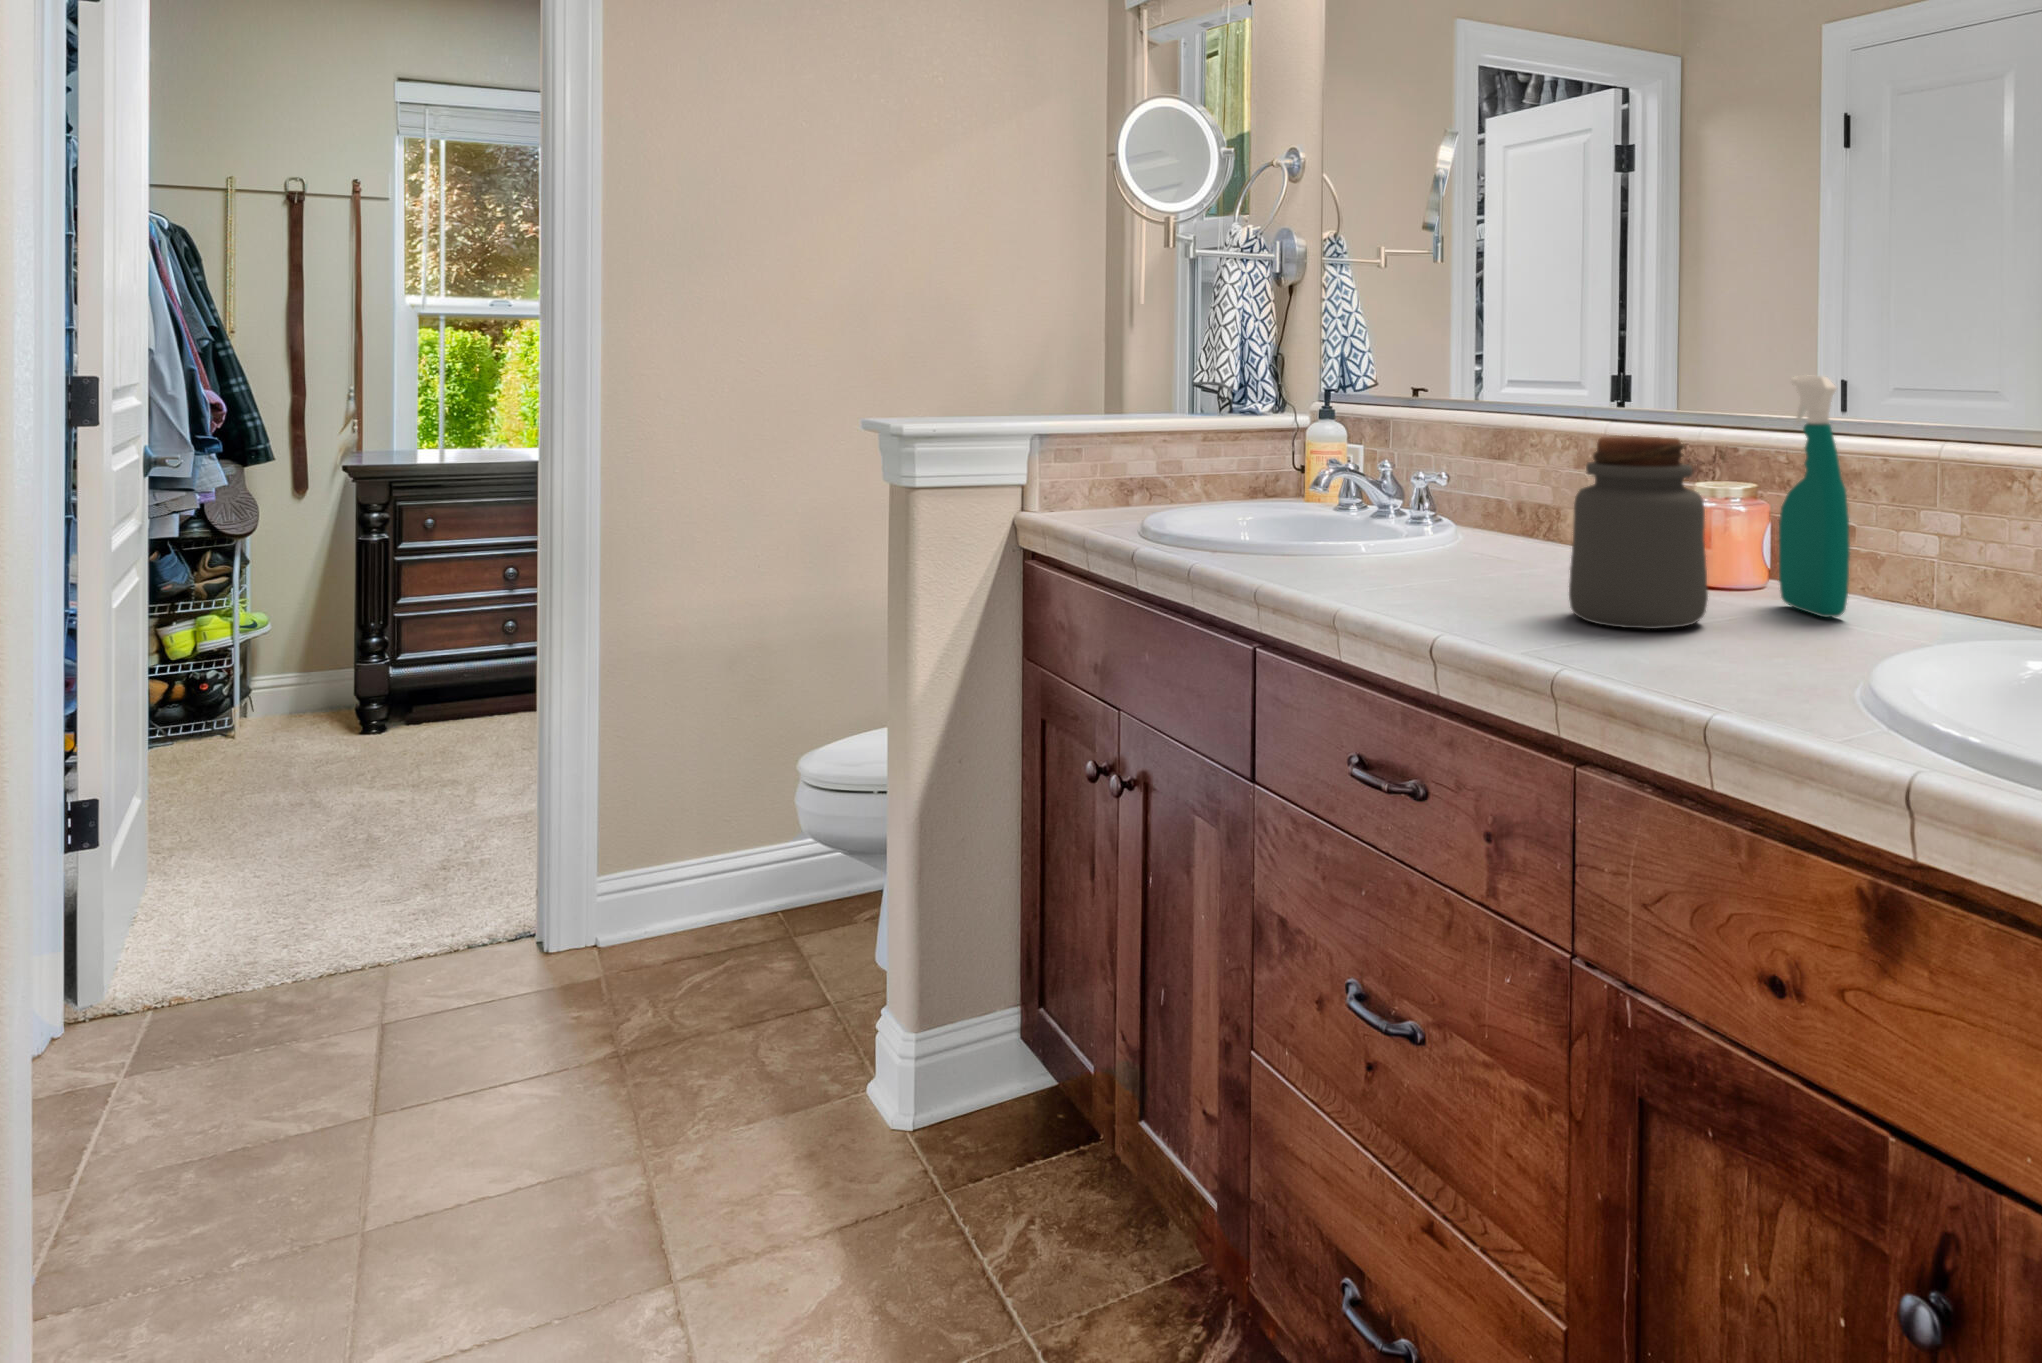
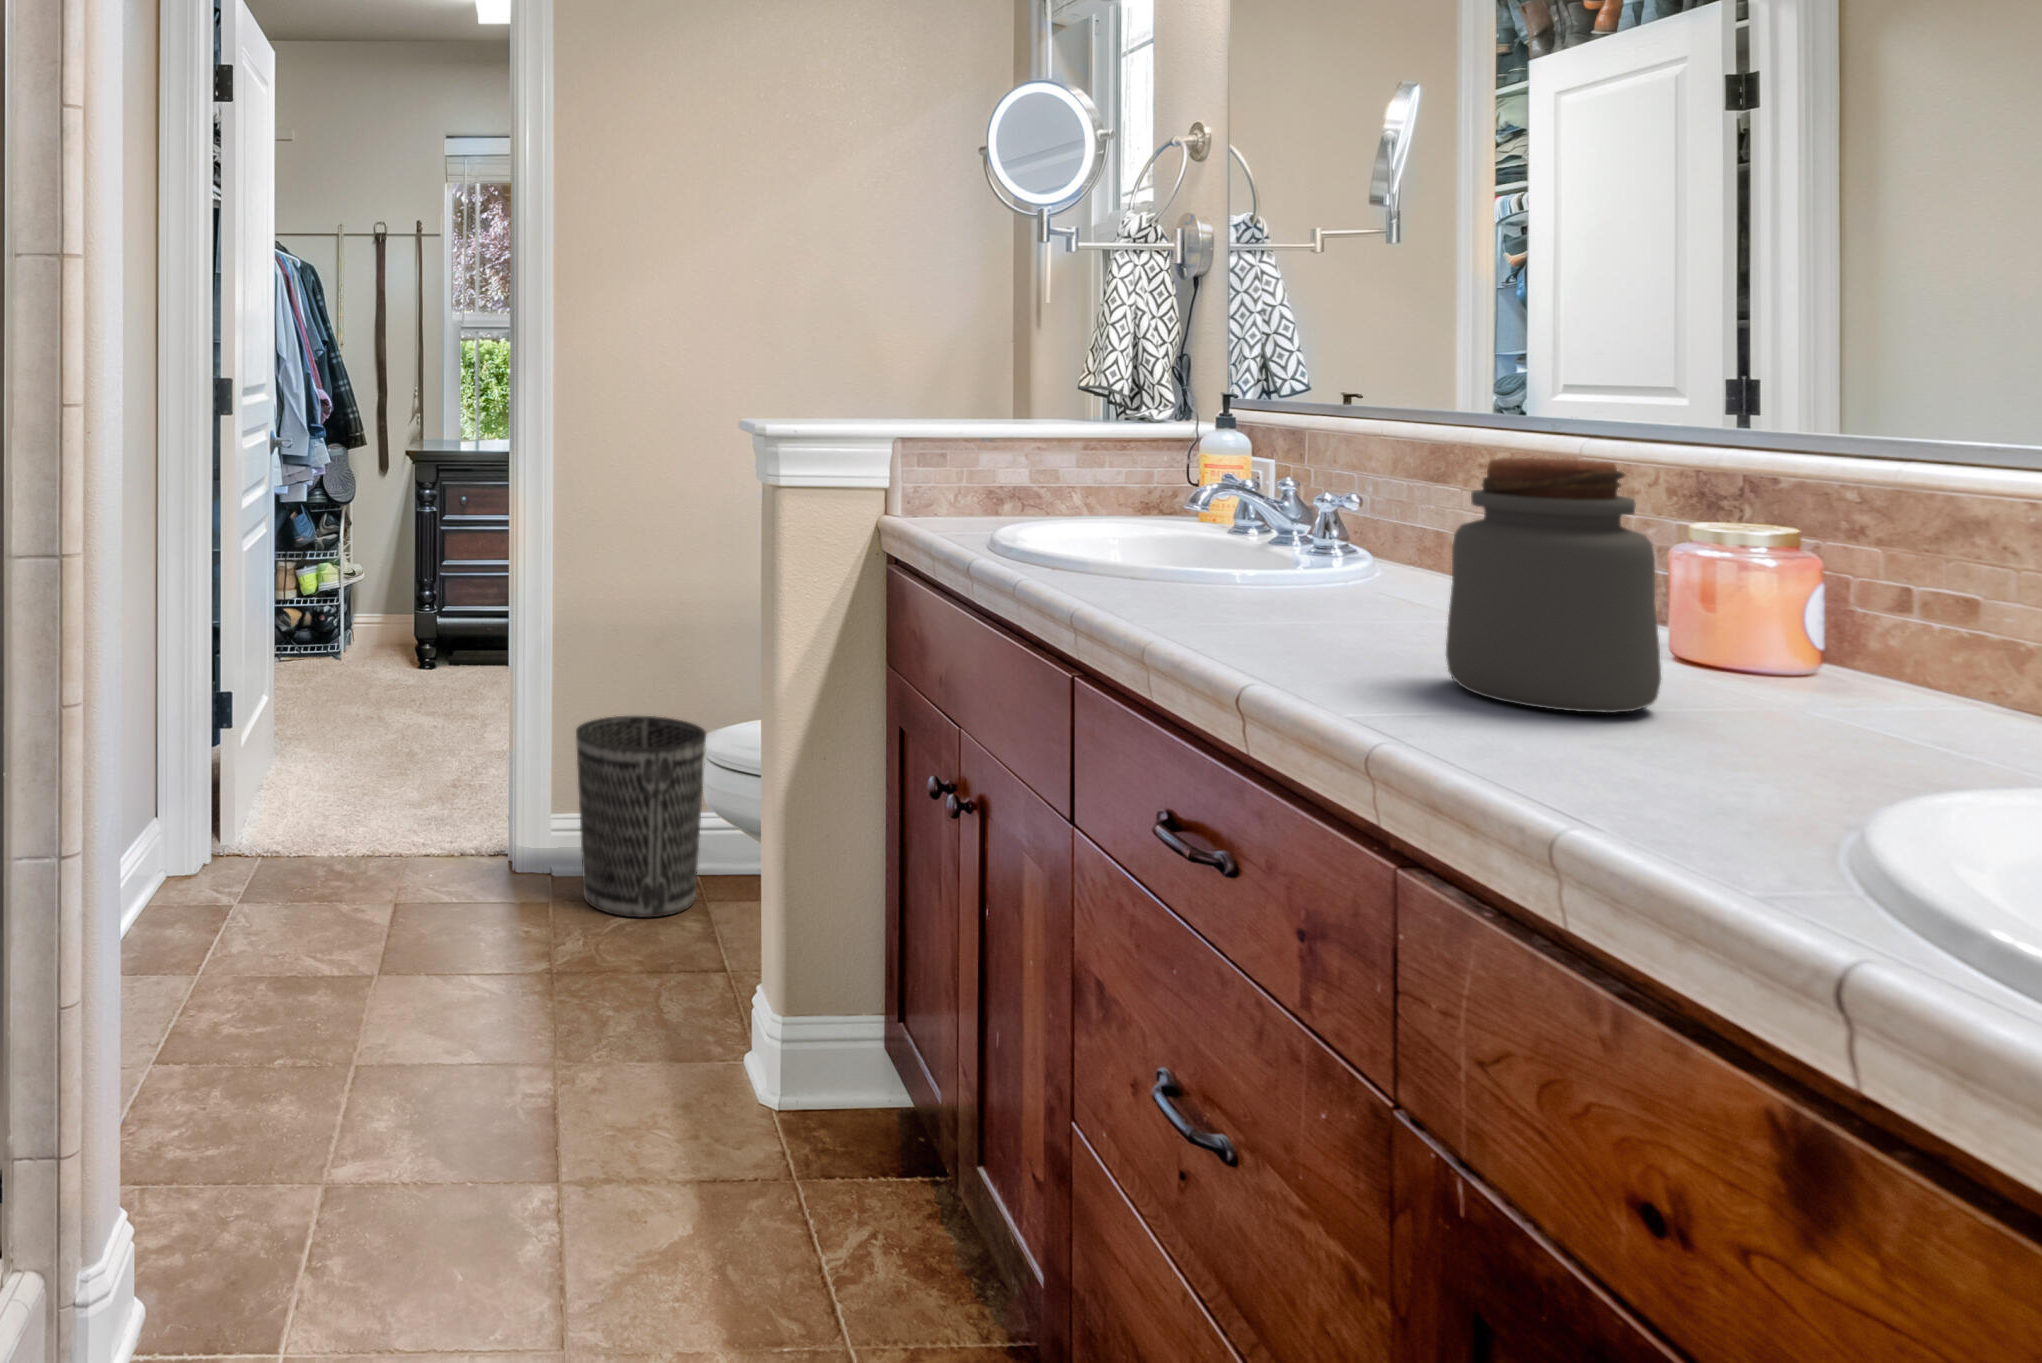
spray bottle: present [1779,375,1850,617] -> none [1815,380,1930,727]
wastebasket: none [633,746,793,974] -> present [576,716,706,917]

